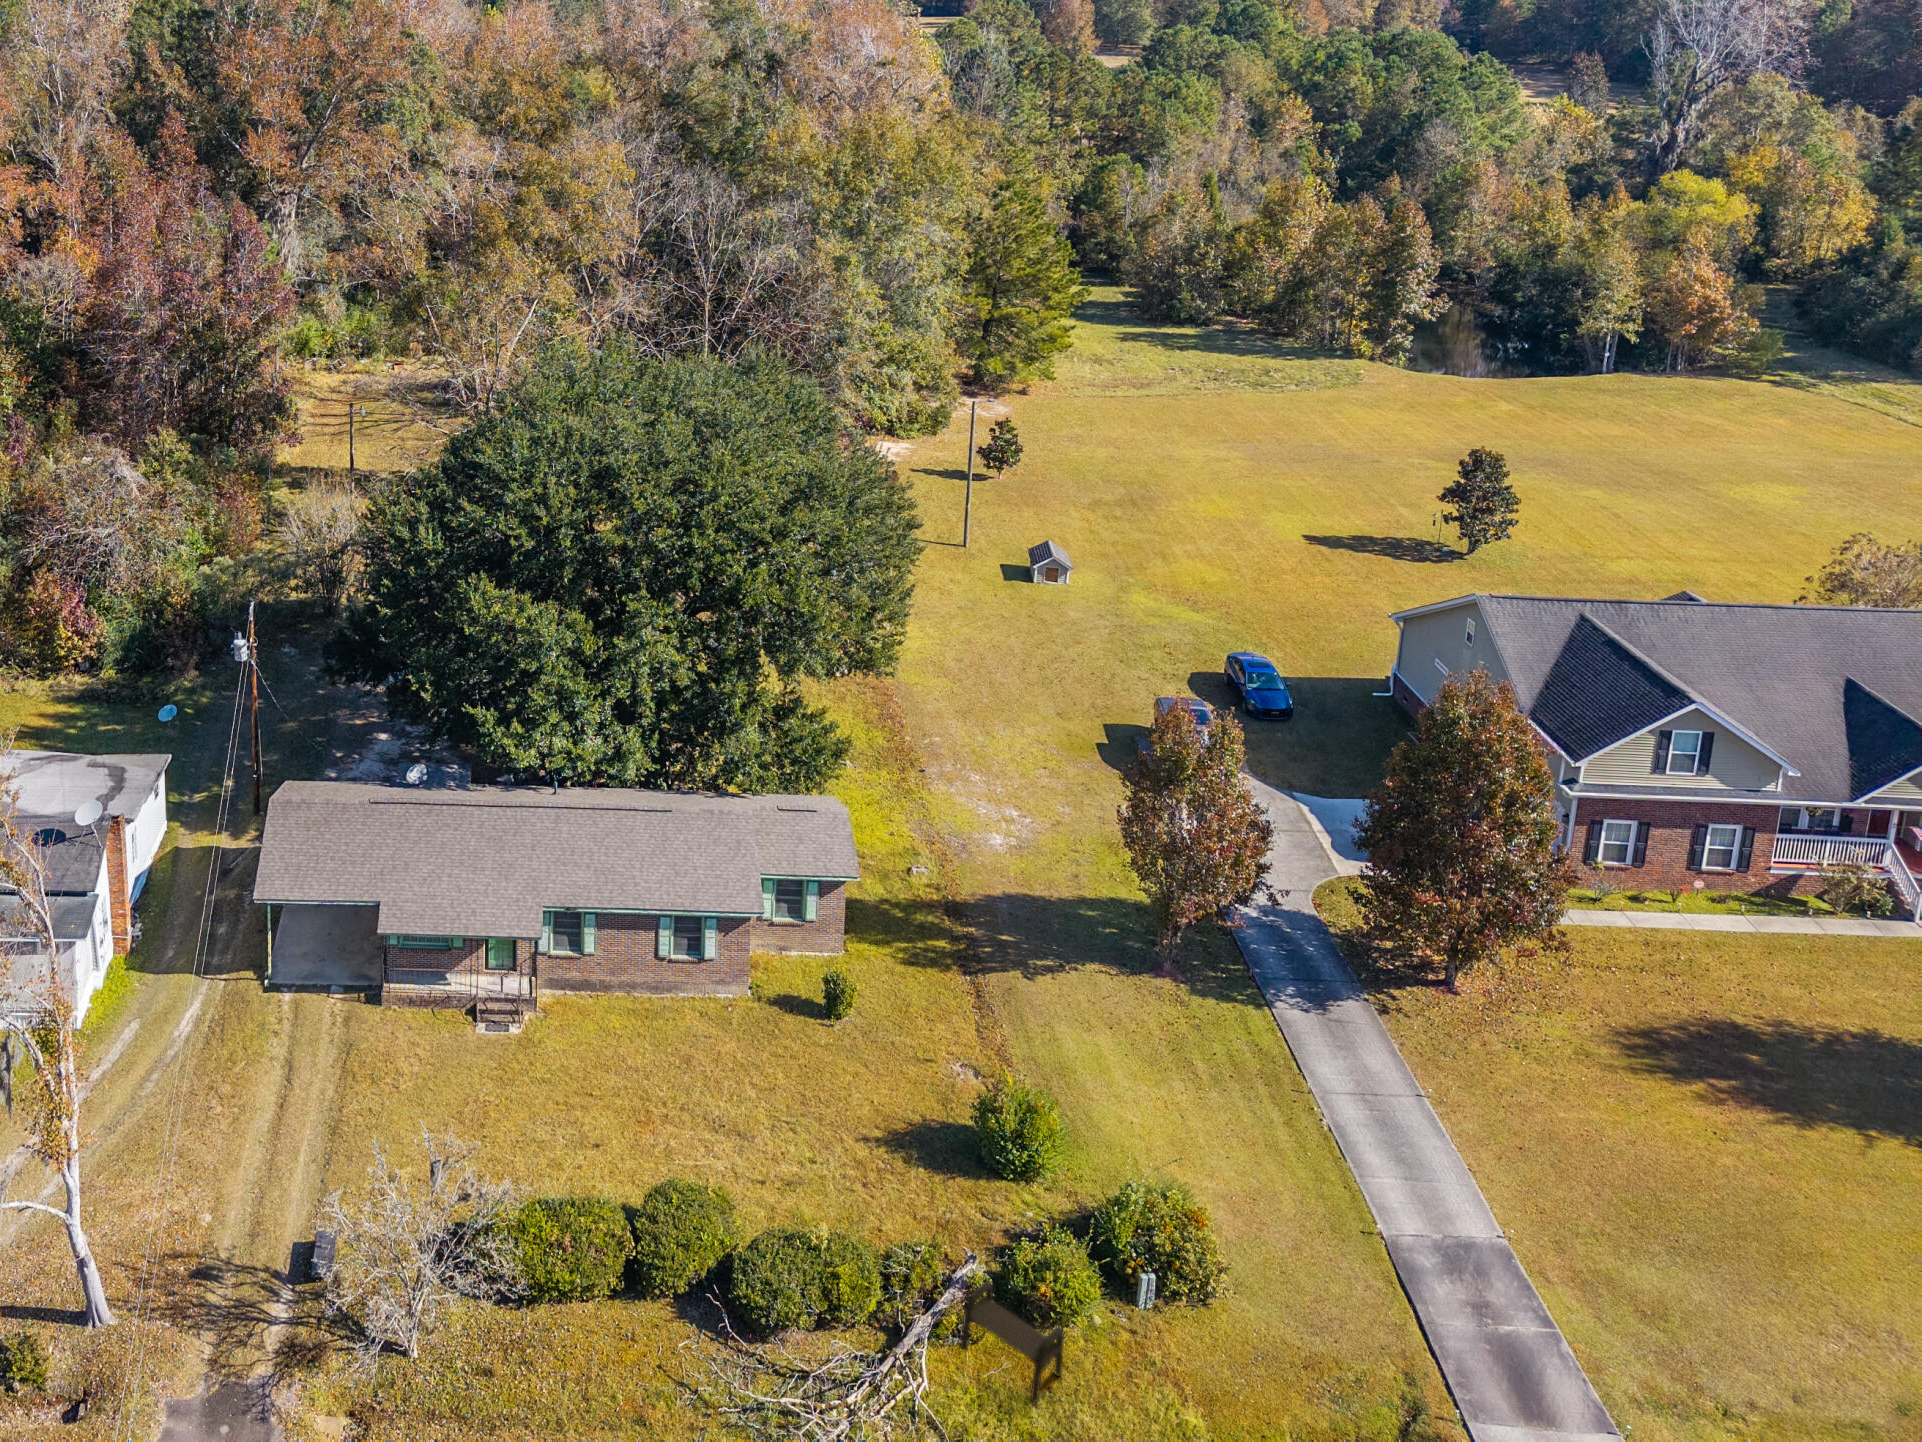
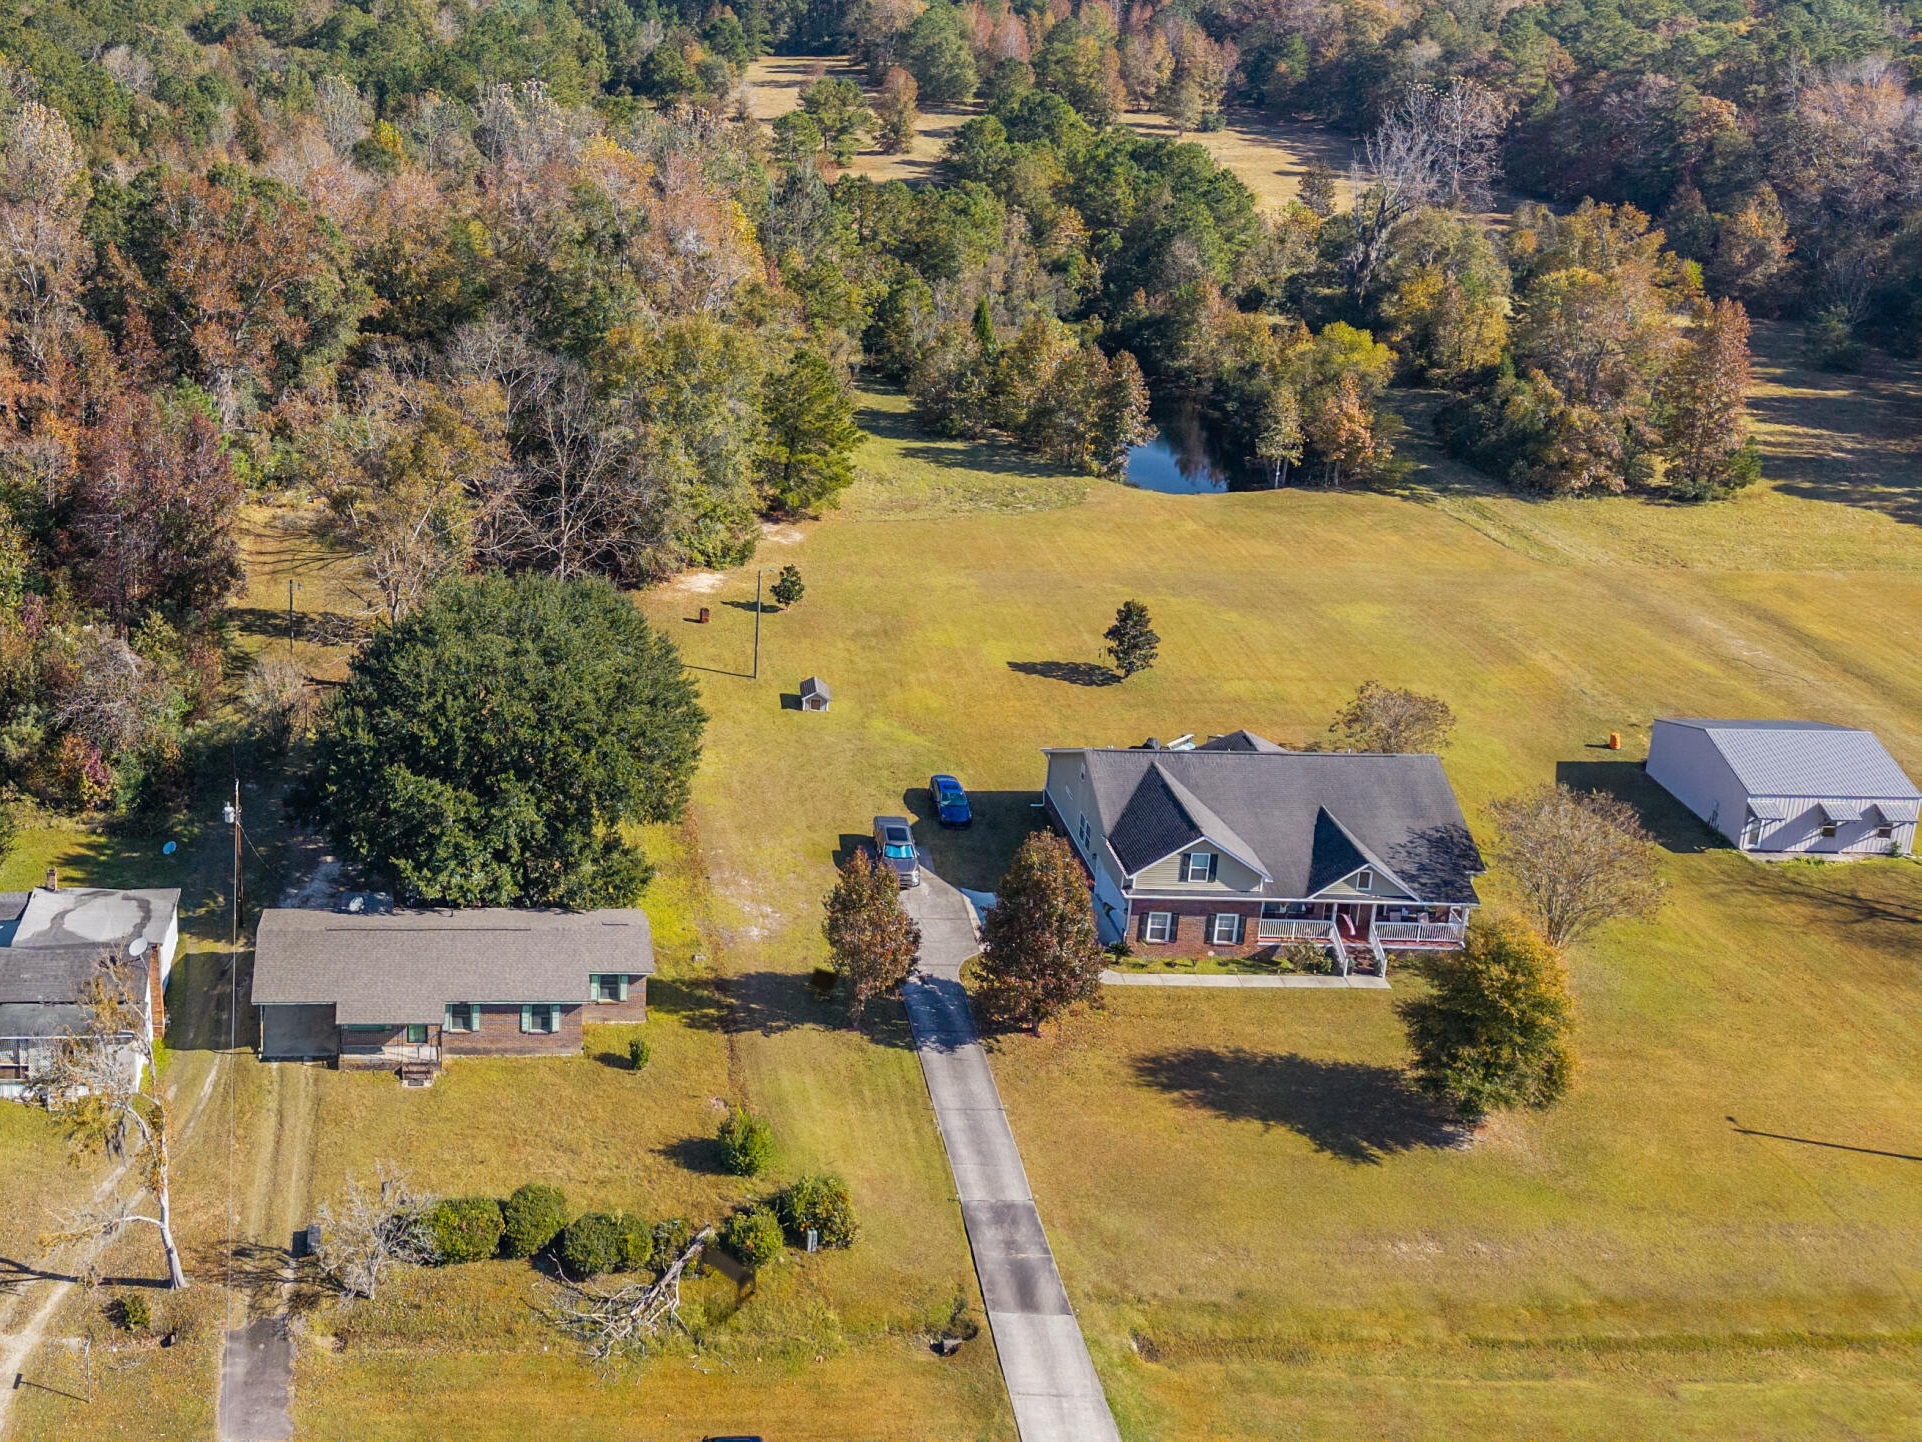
lounge chair: none [1077,882,1135,929] -> present [808,967,841,996]

